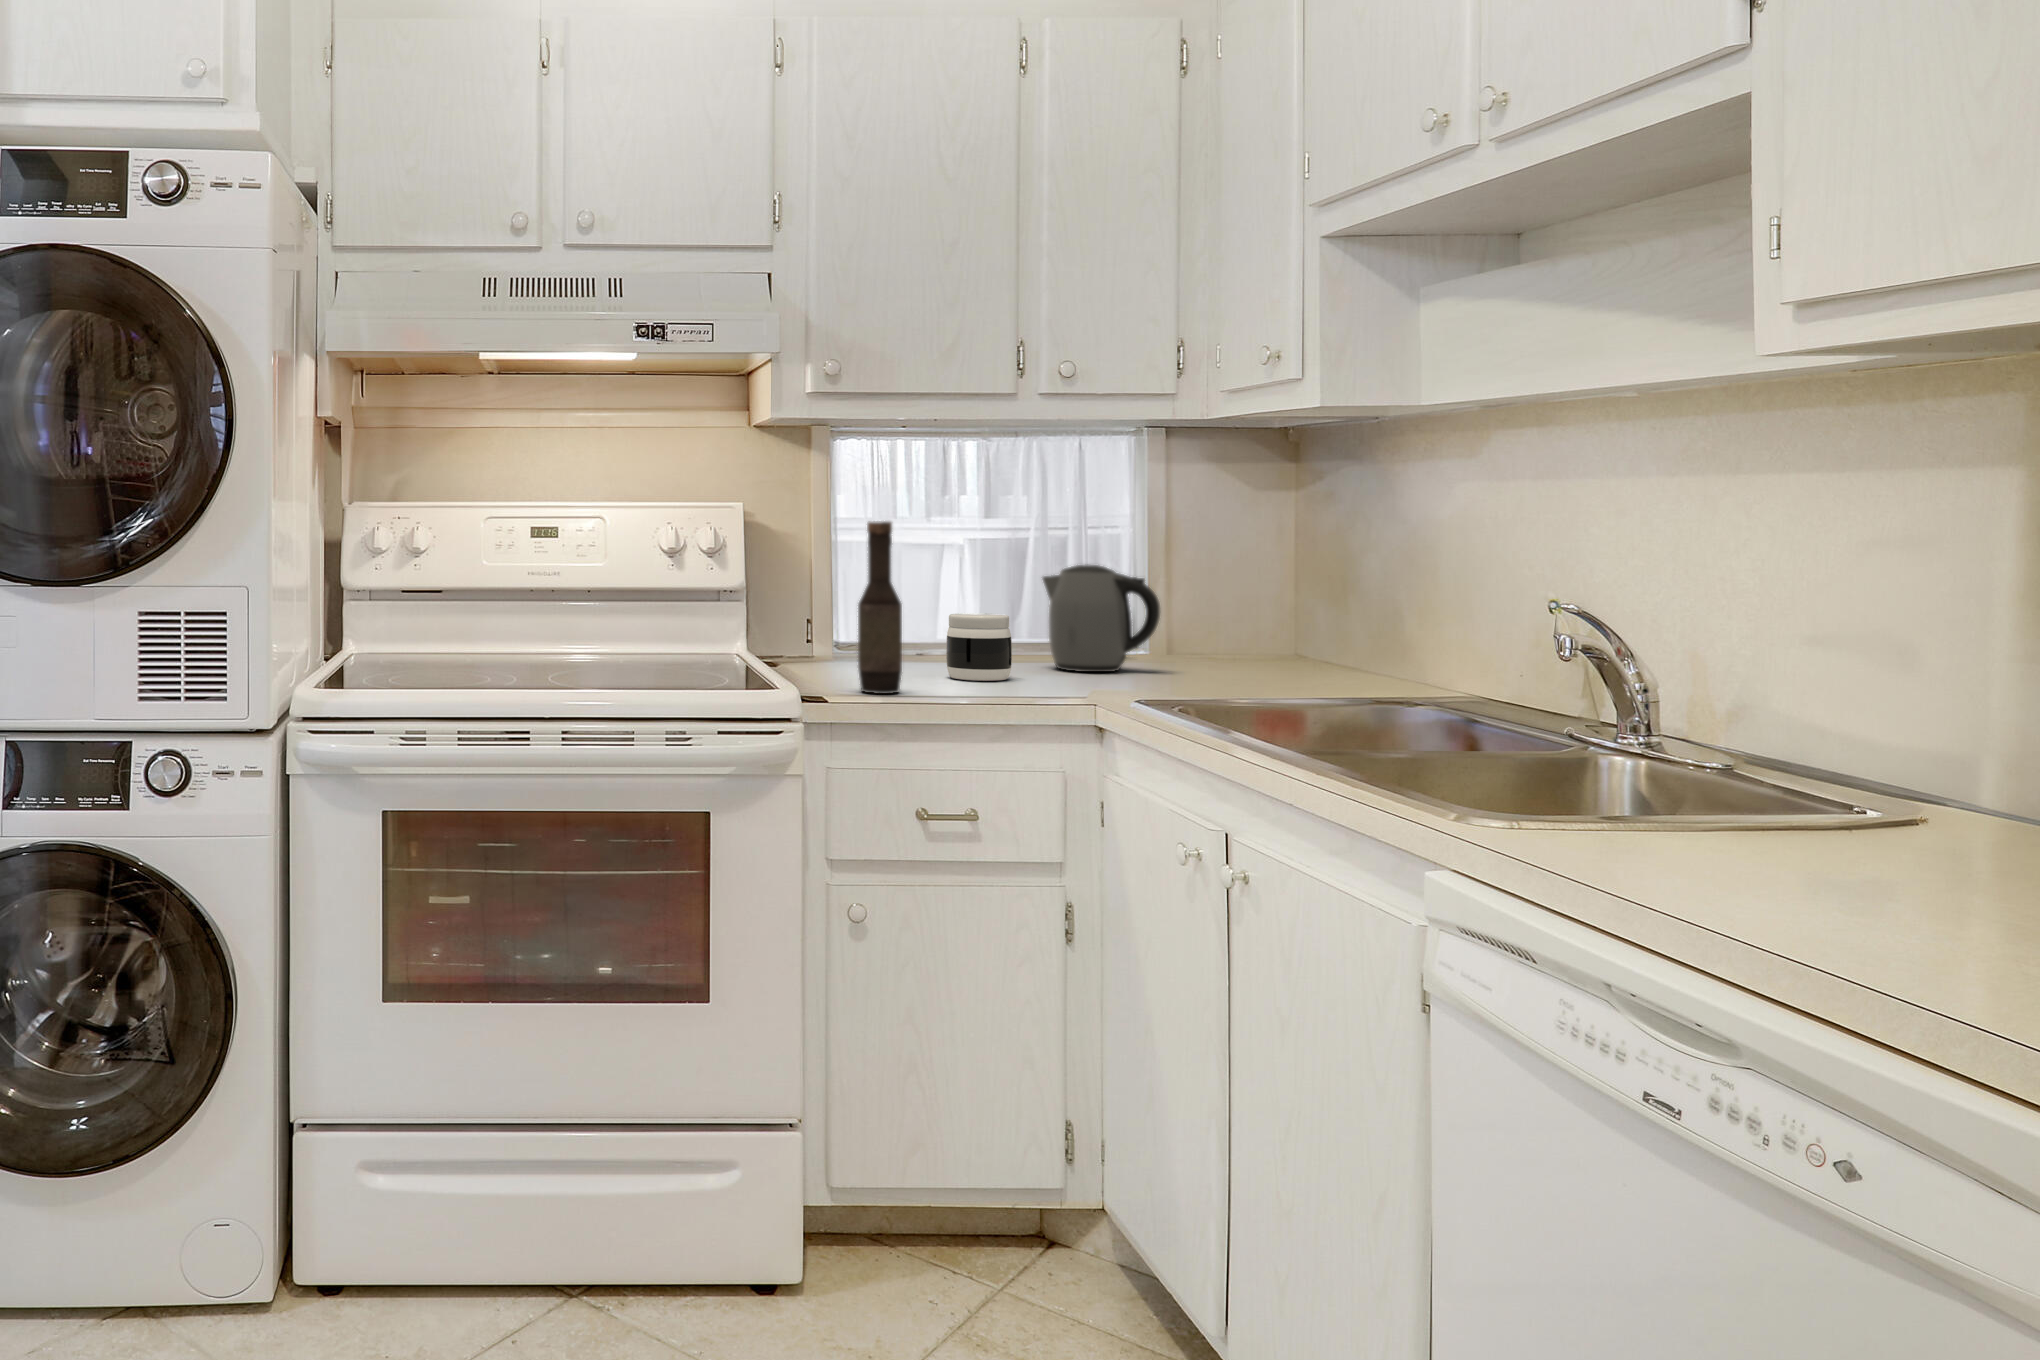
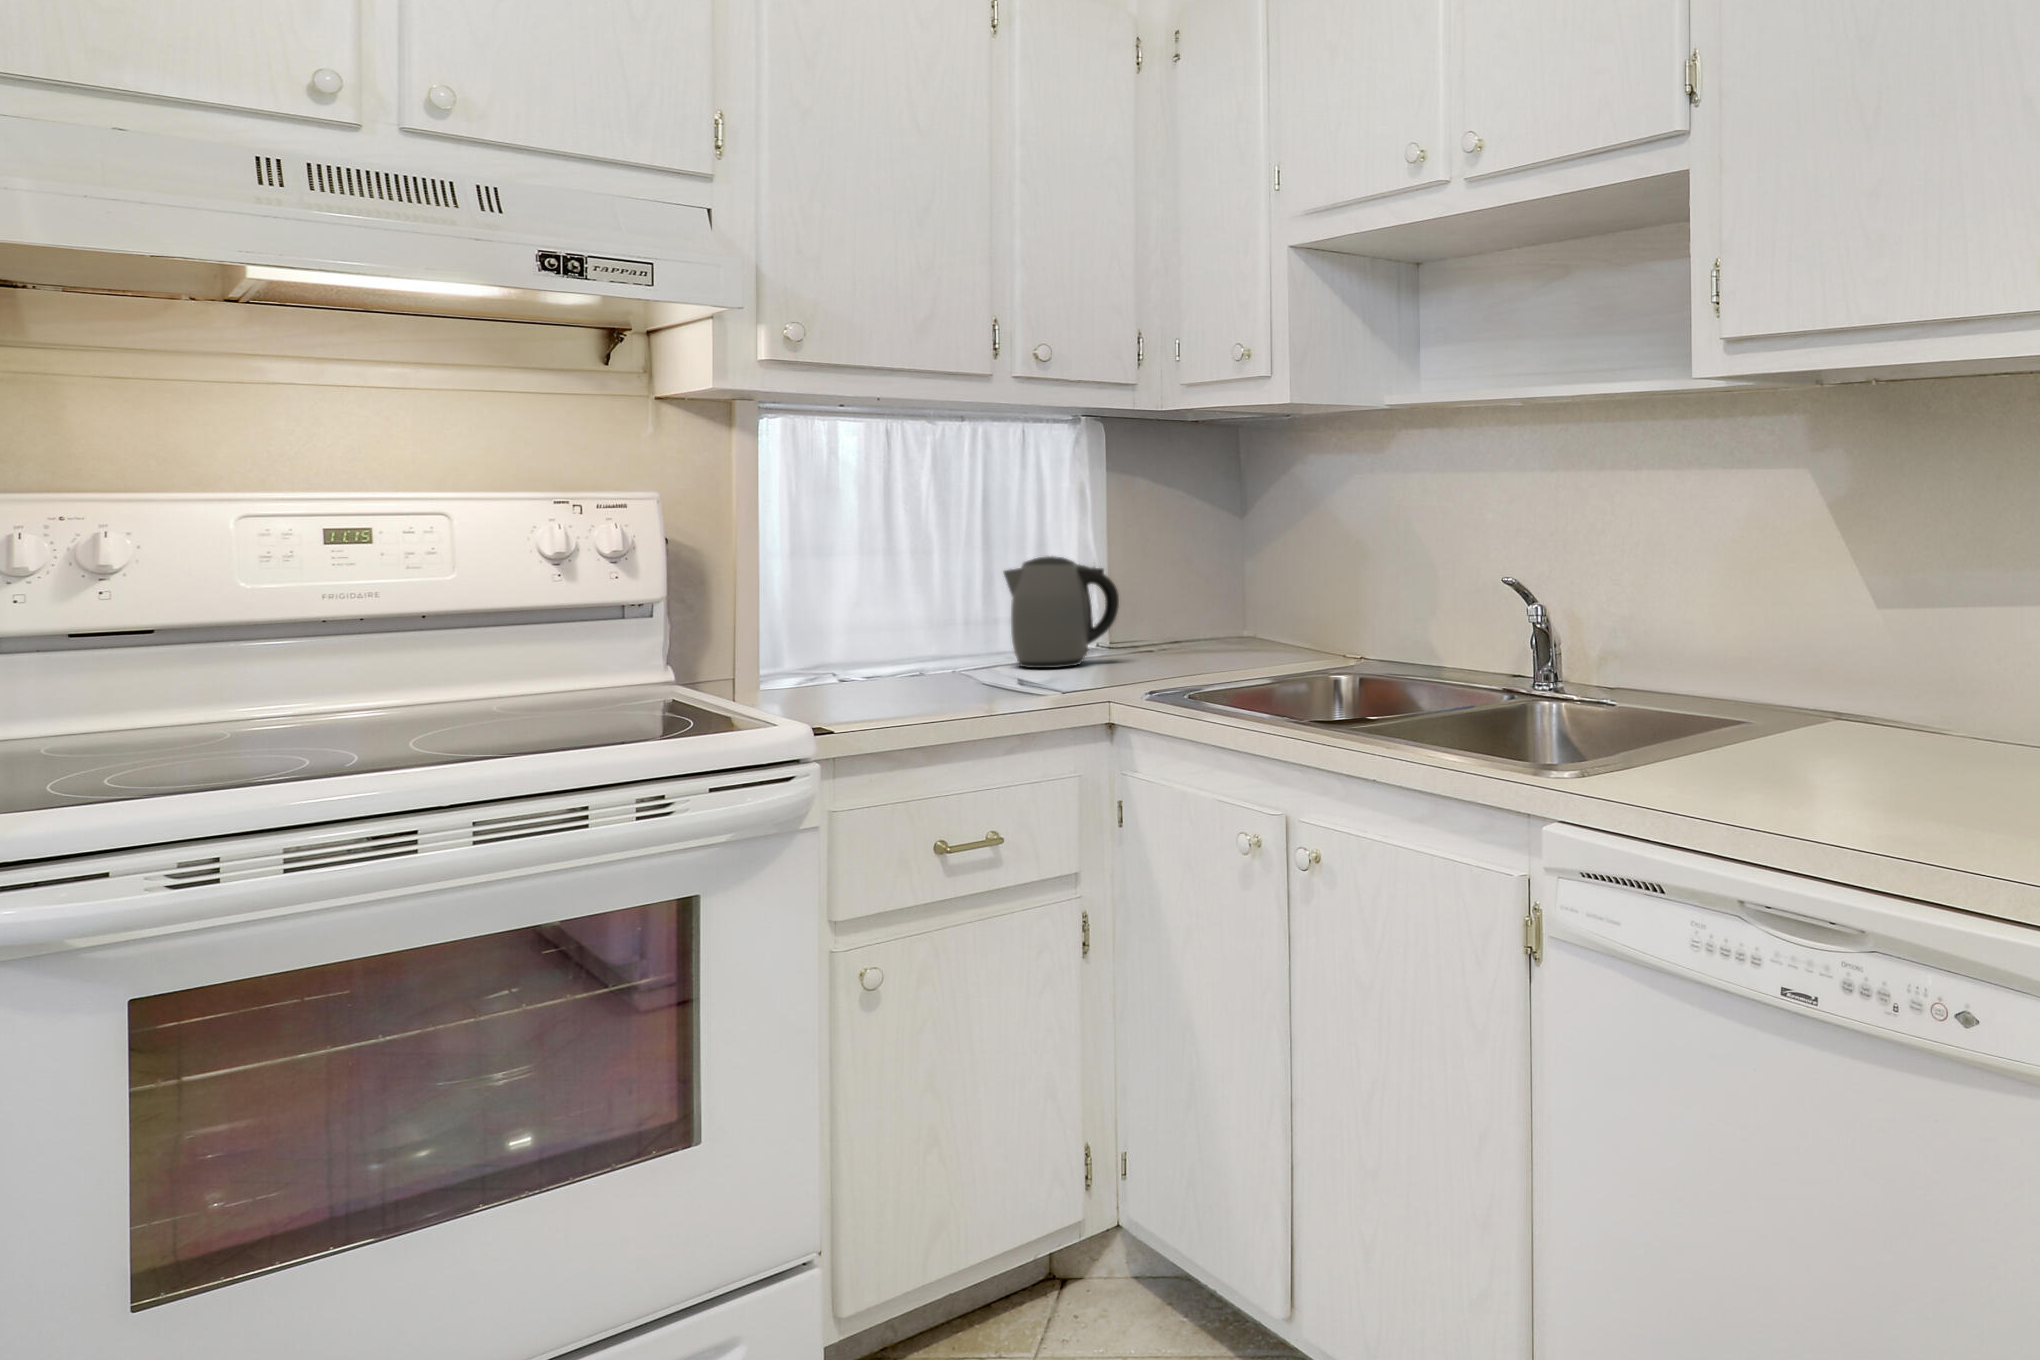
bottle: present [858,521,902,694] -> none [850,515,904,718]
jar: present [946,613,1012,681] -> none [924,614,995,689]

